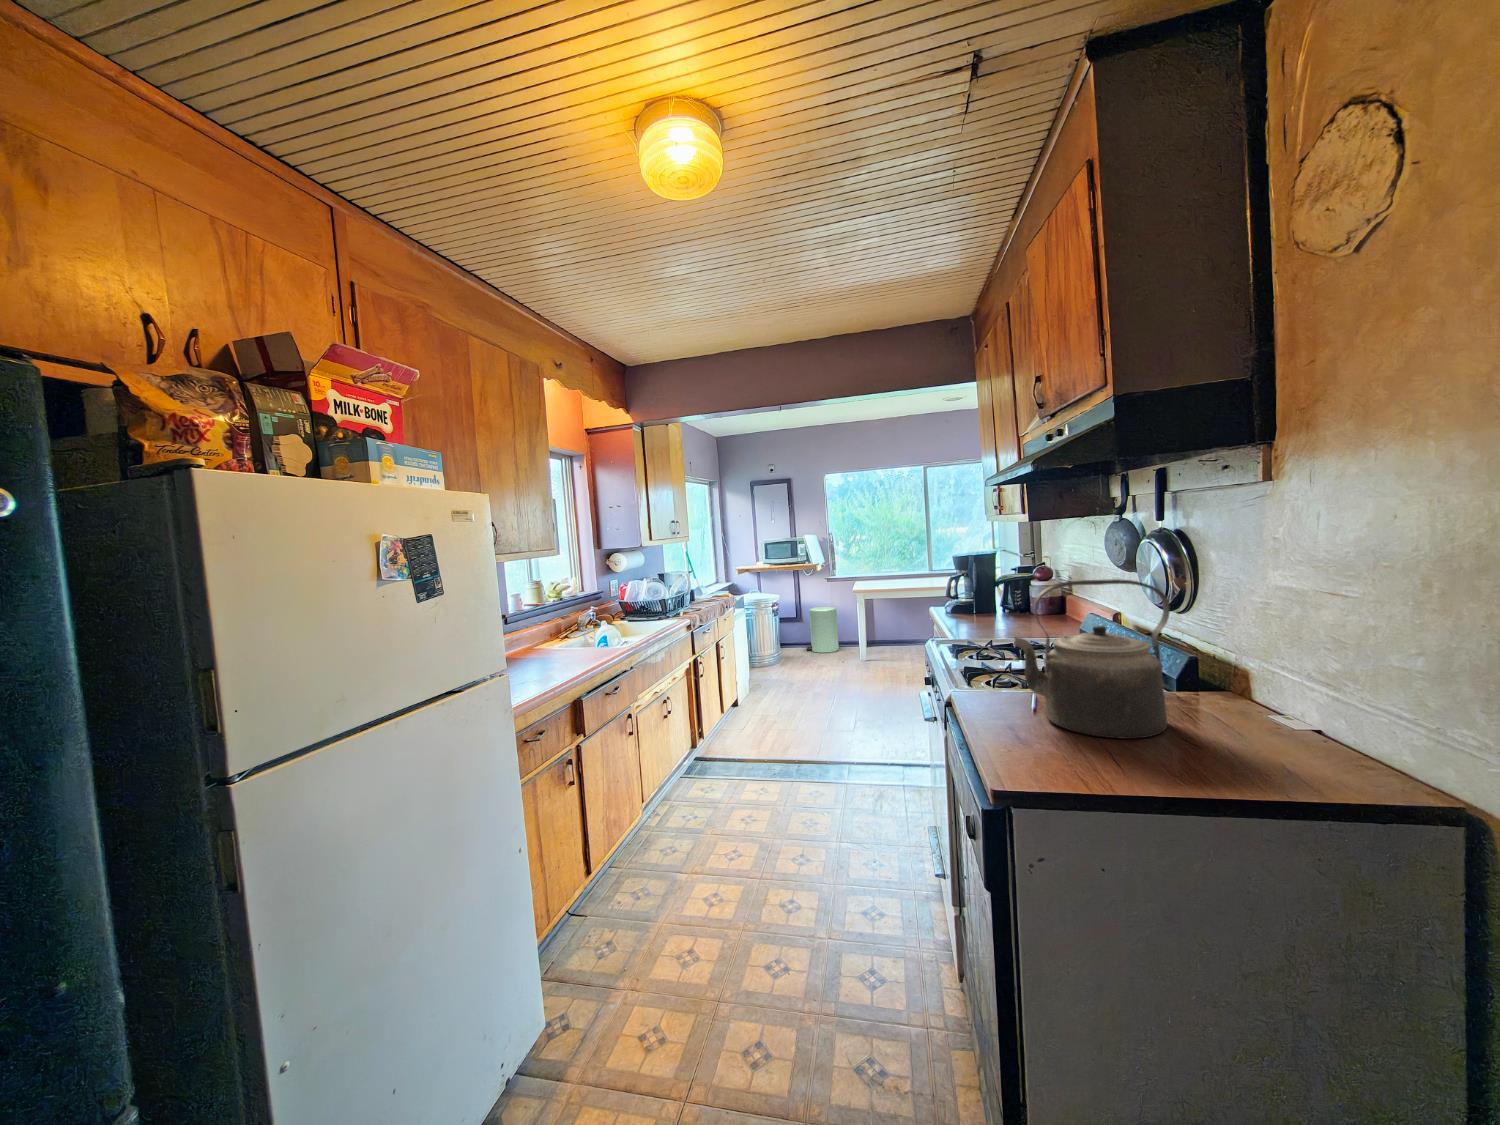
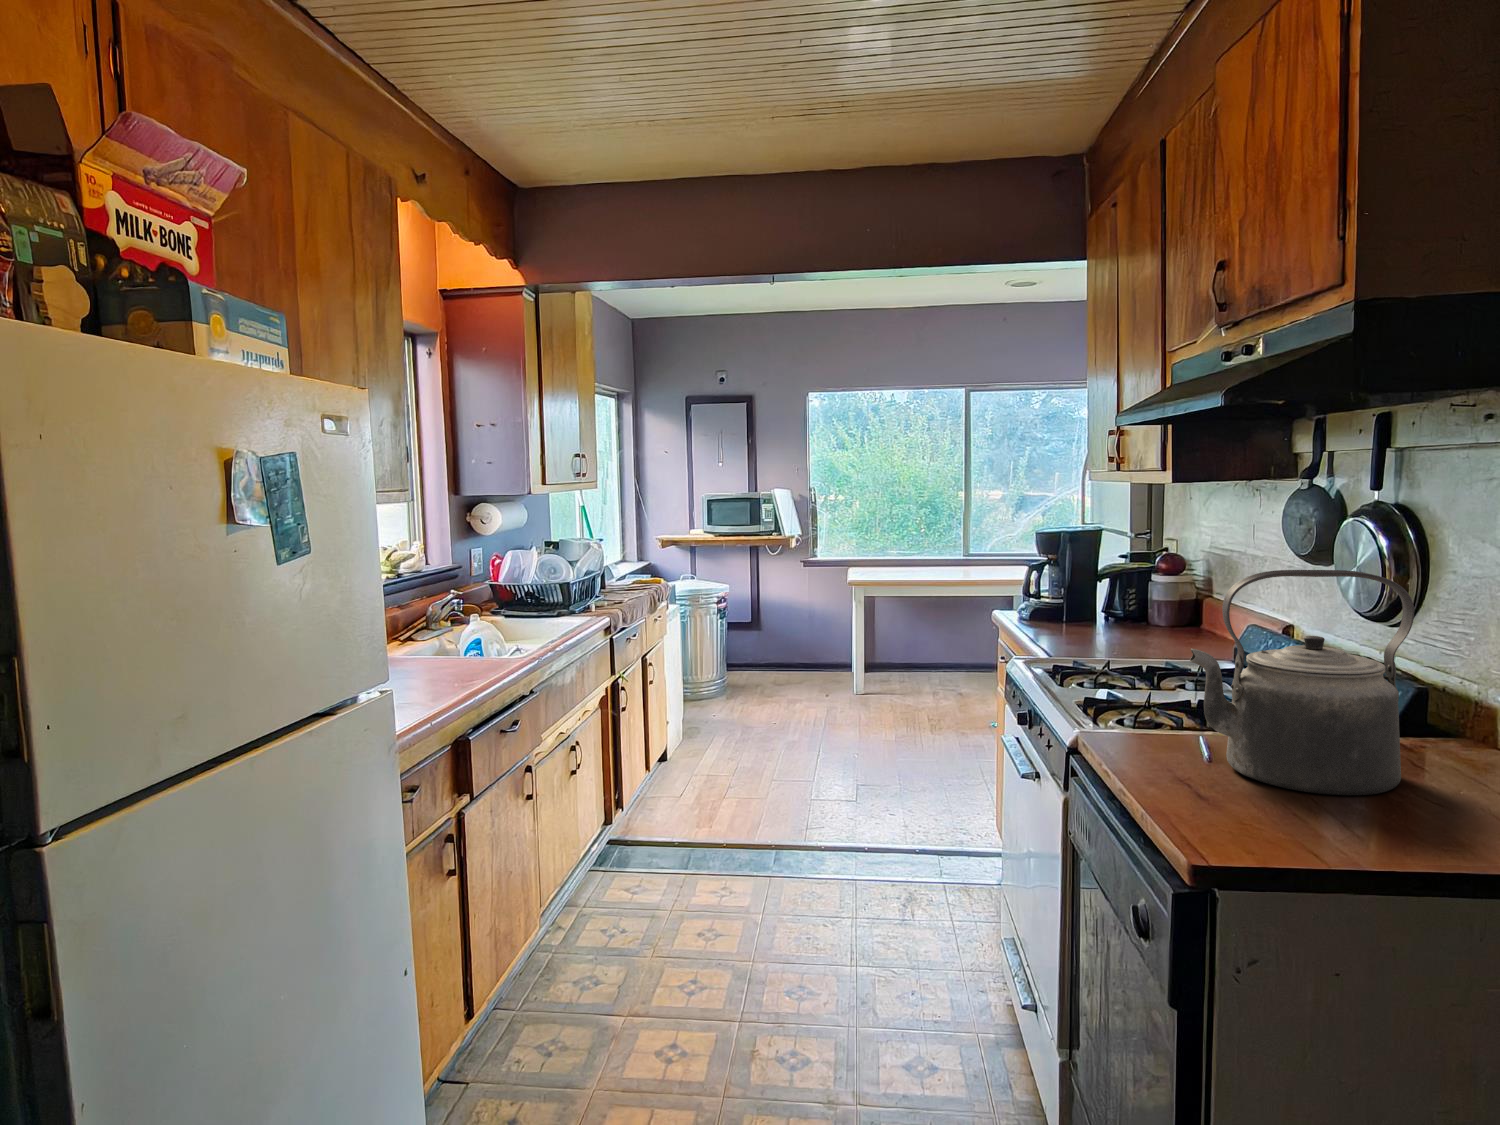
trash can: present [806,607,839,653] -> none [768,606,819,679]

